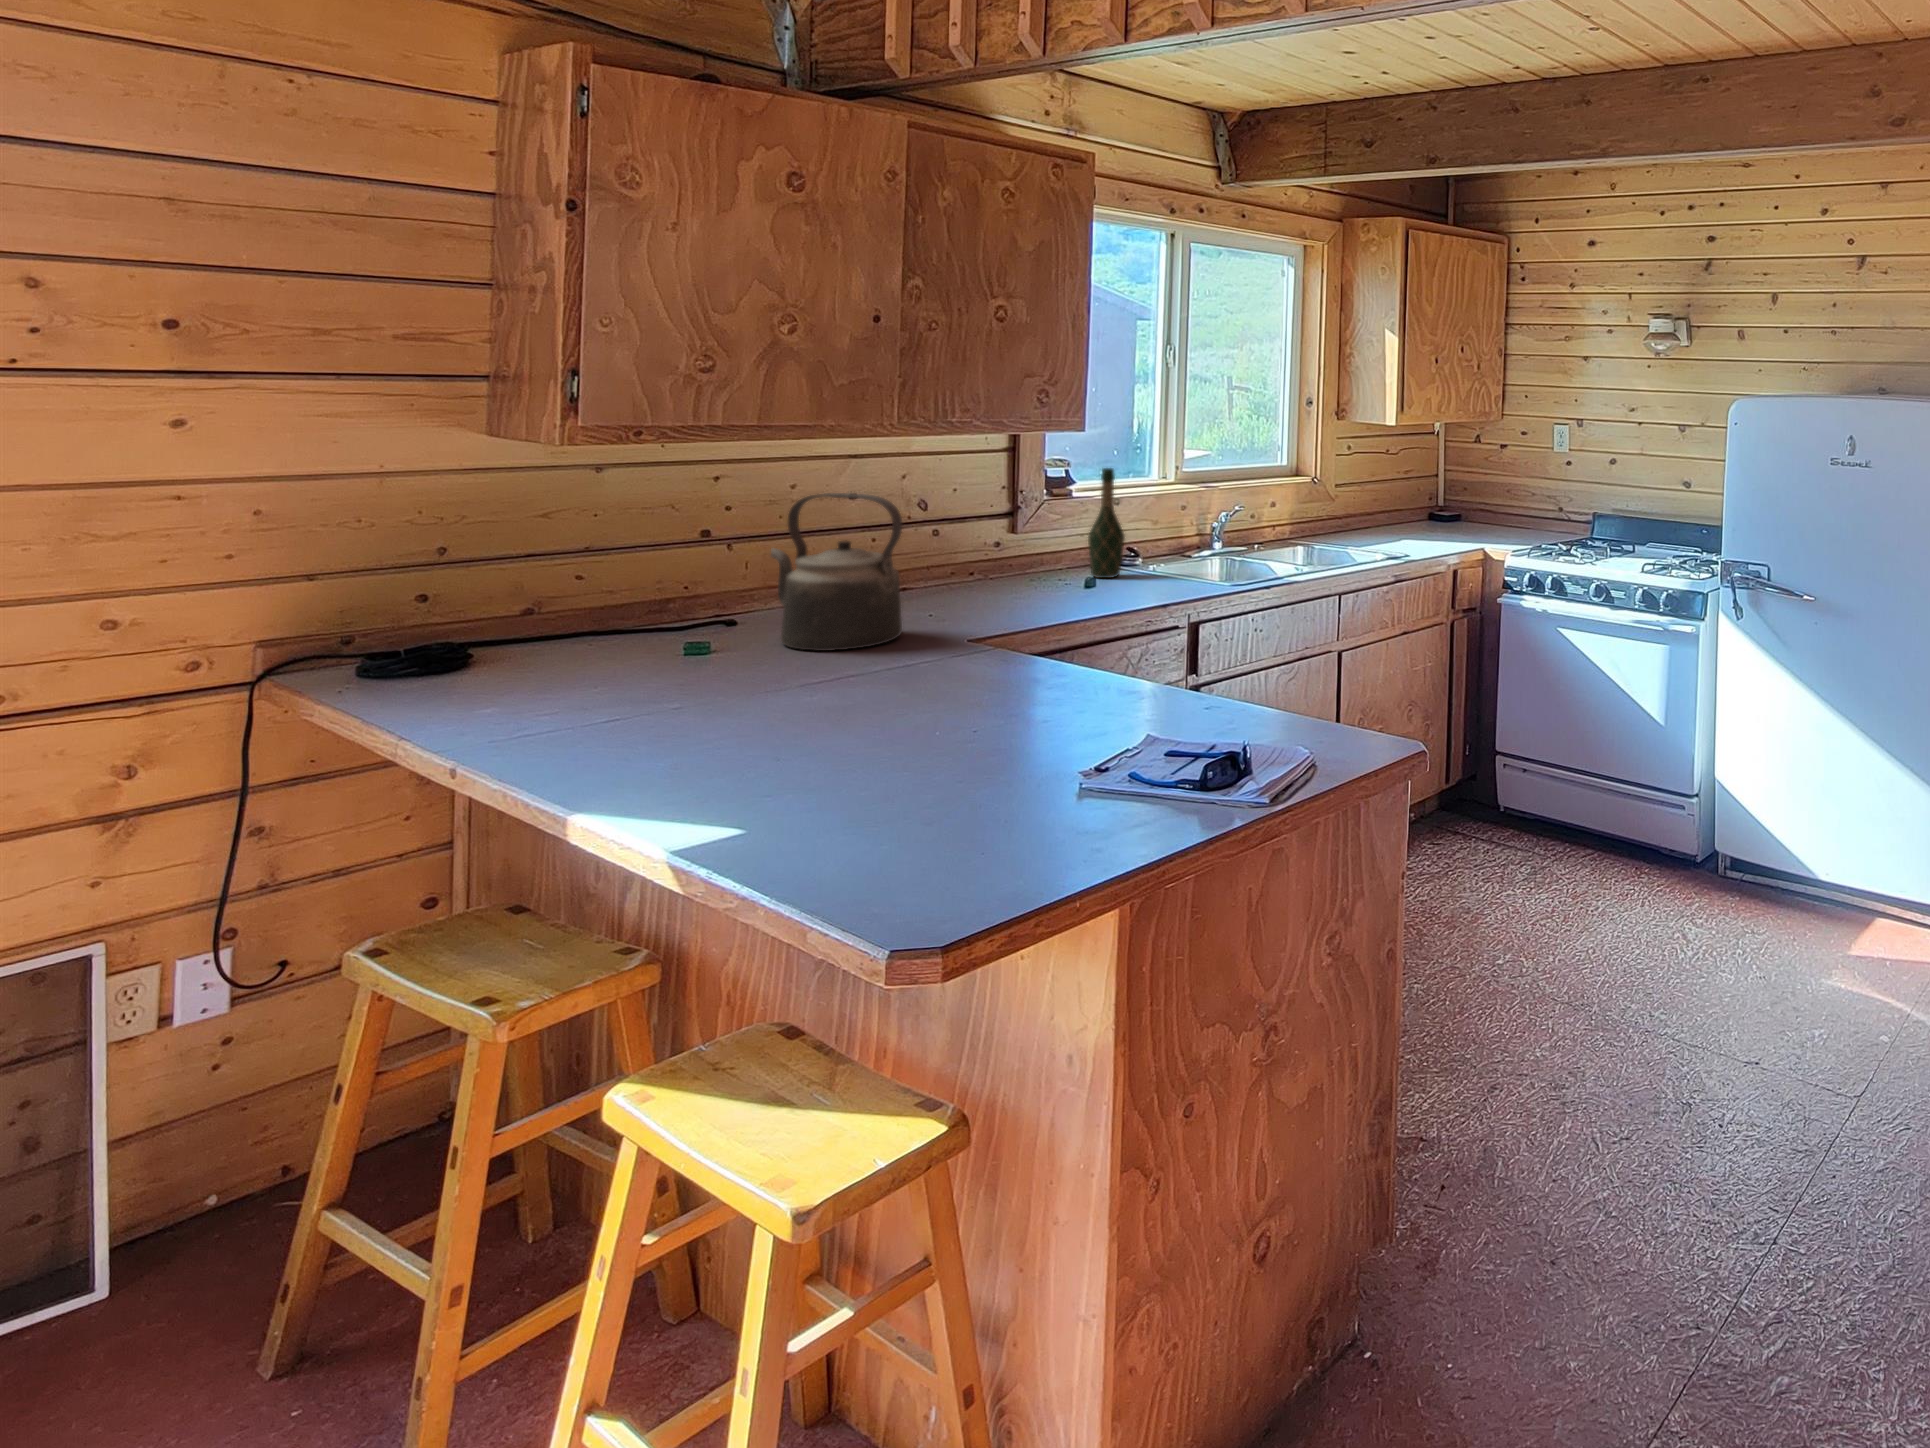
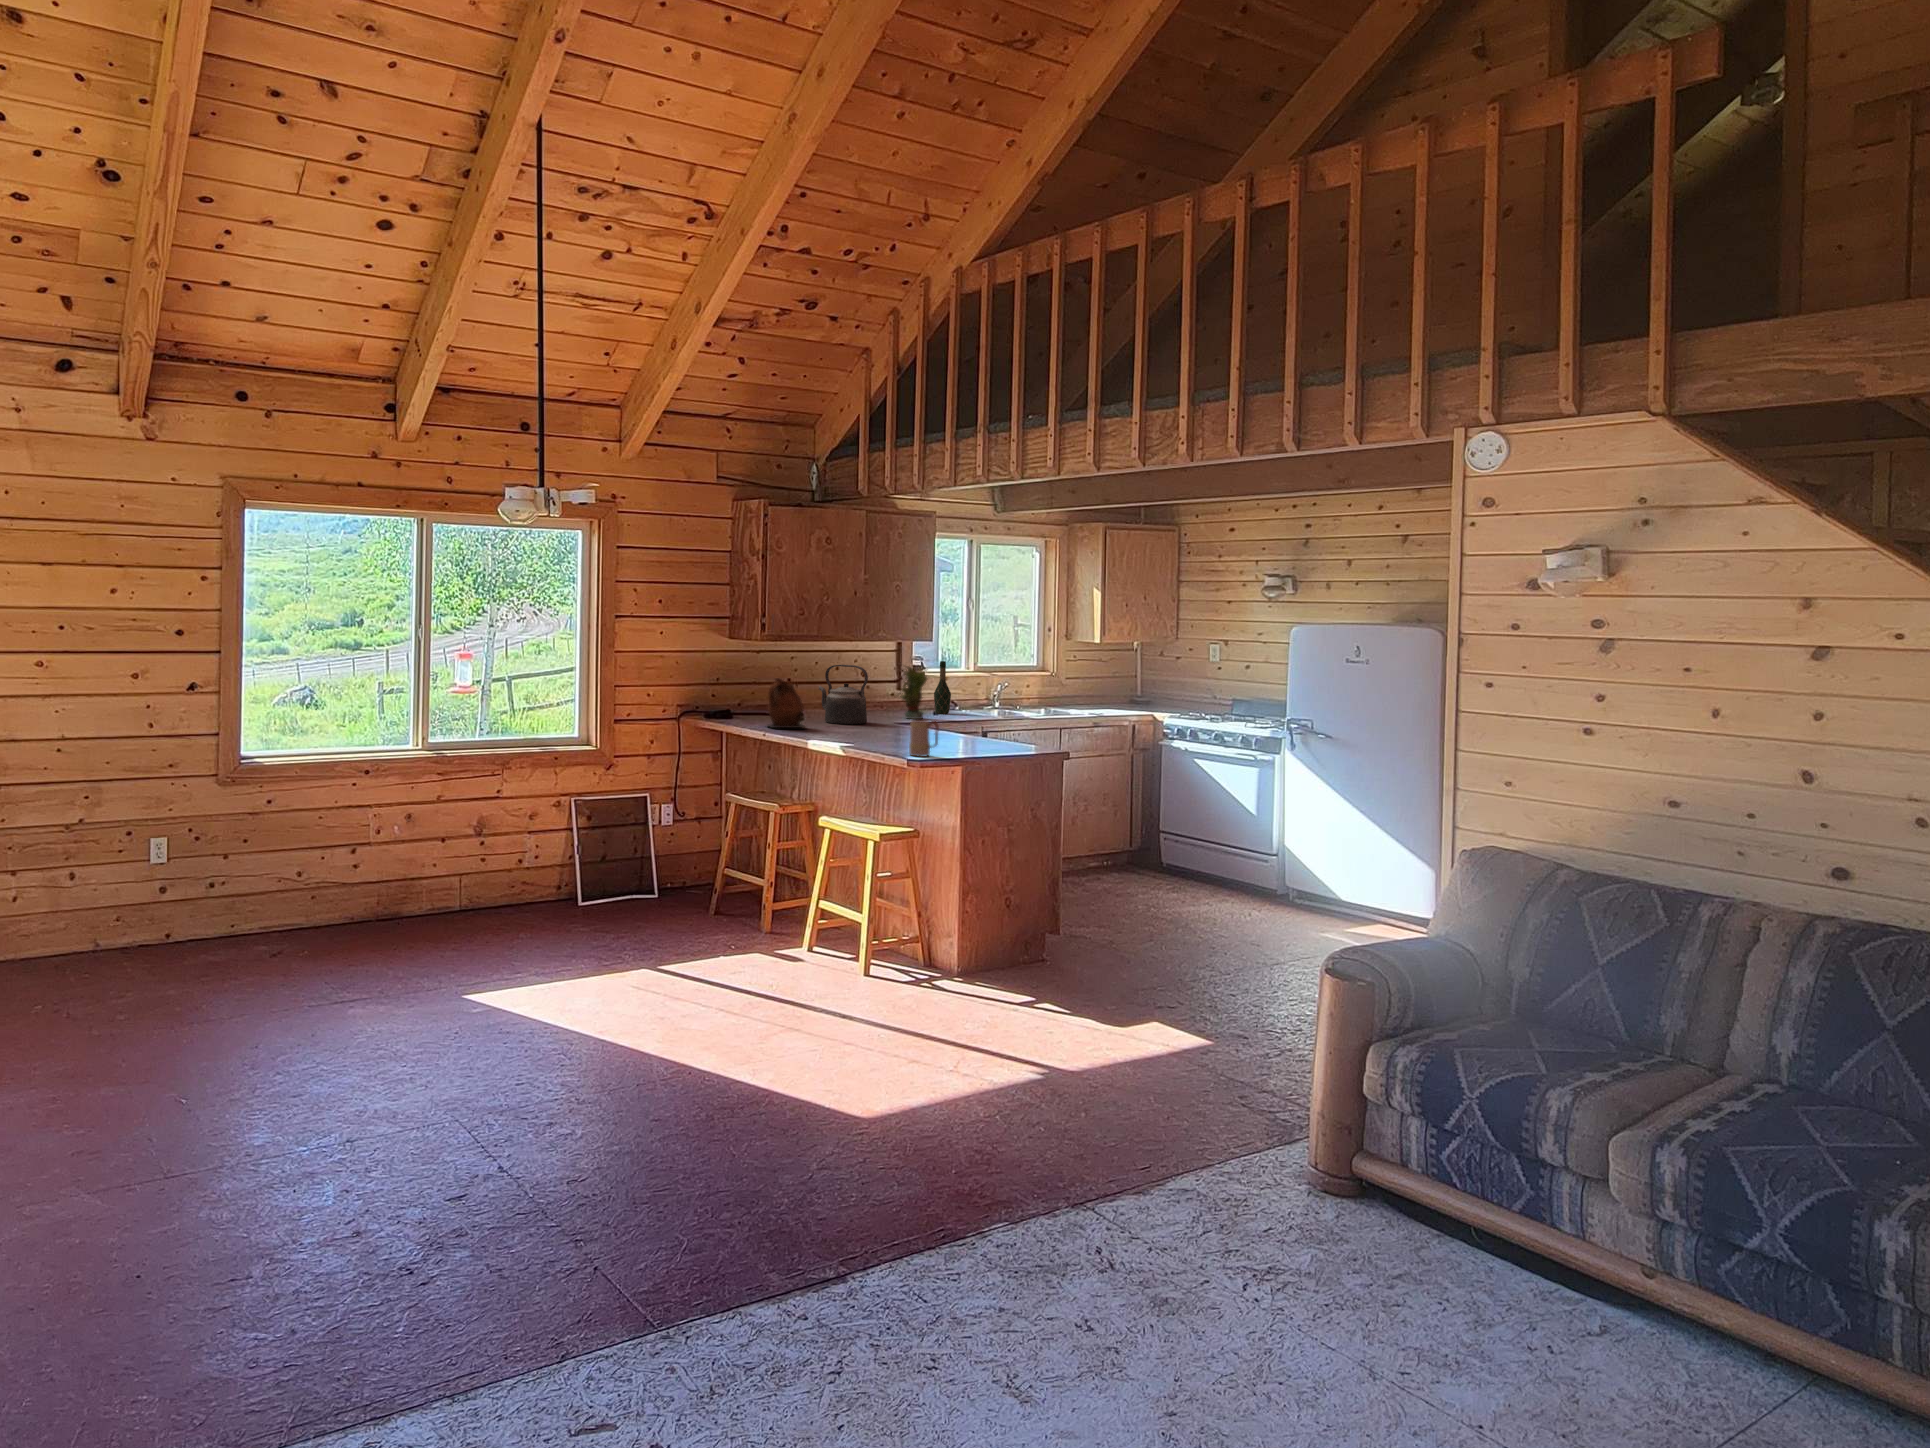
potted plant: none [993,483,1069,605] -> present [900,666,927,719]
ceramic pitcher: none [537,548,682,706] -> present [768,678,805,728]
mug: none [940,715,1050,855] -> present [909,720,939,757]

